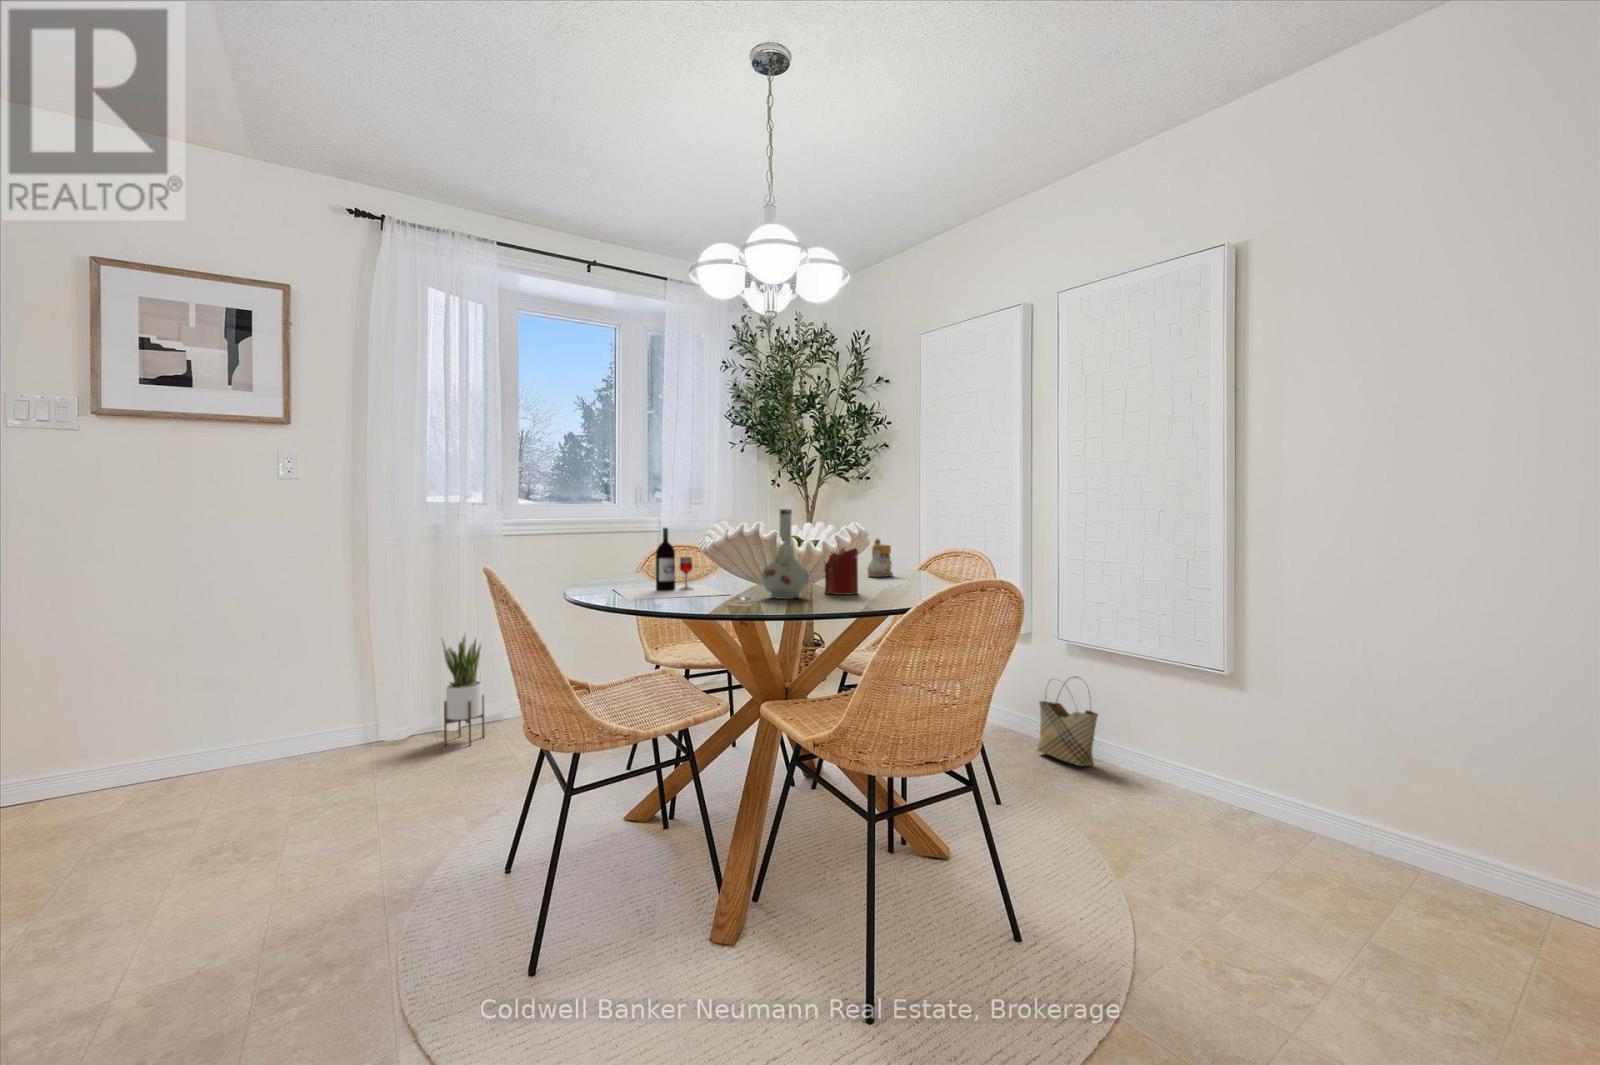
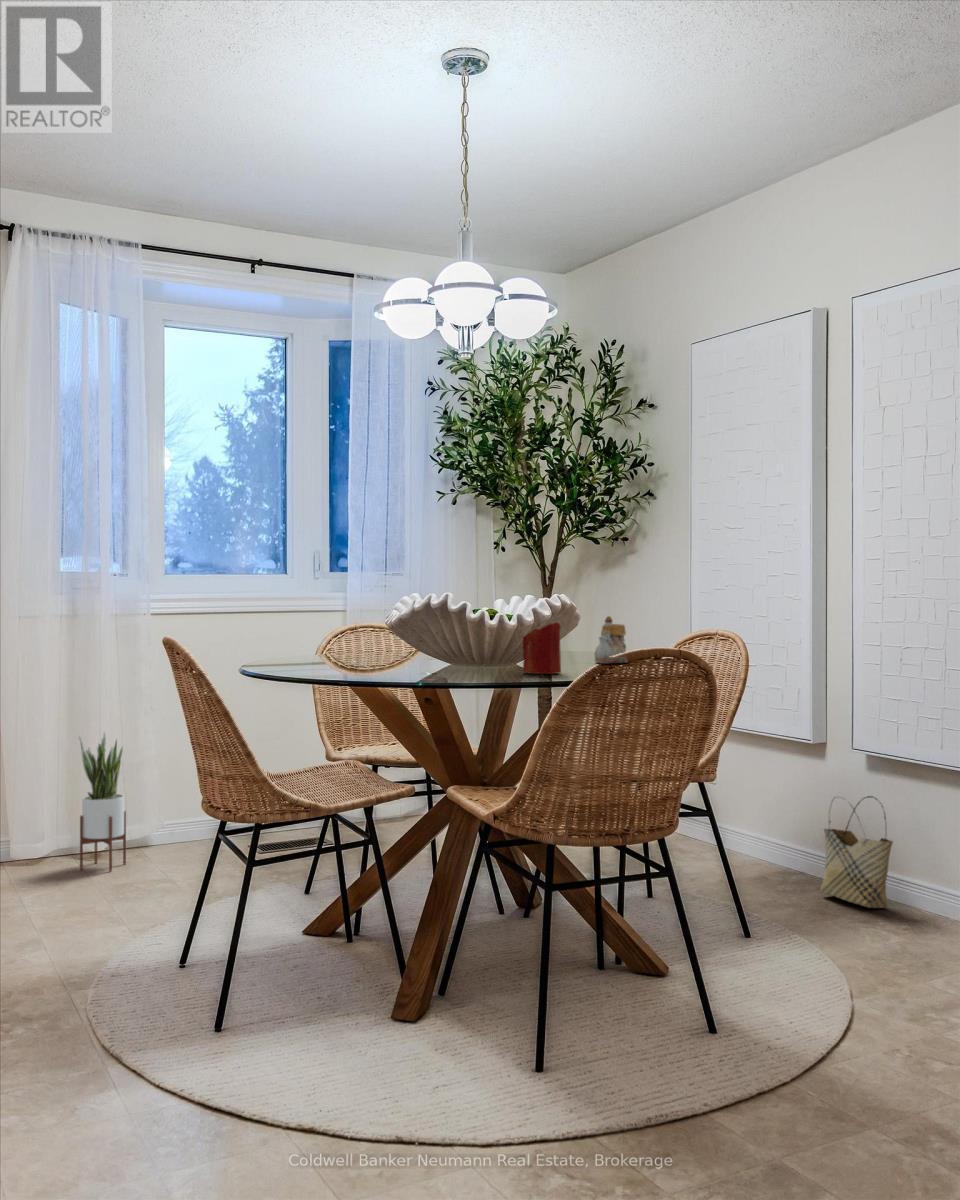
vase: present [761,509,809,599] -> none [450,578,502,676]
wine bottle: present [614,528,728,599] -> none [289,600,419,675]

